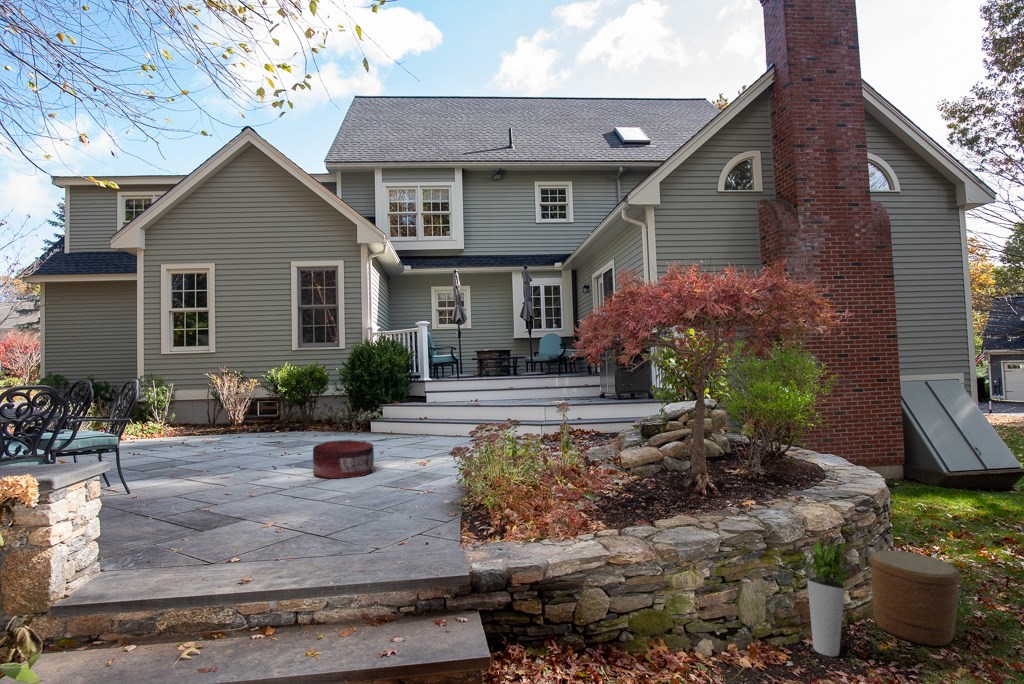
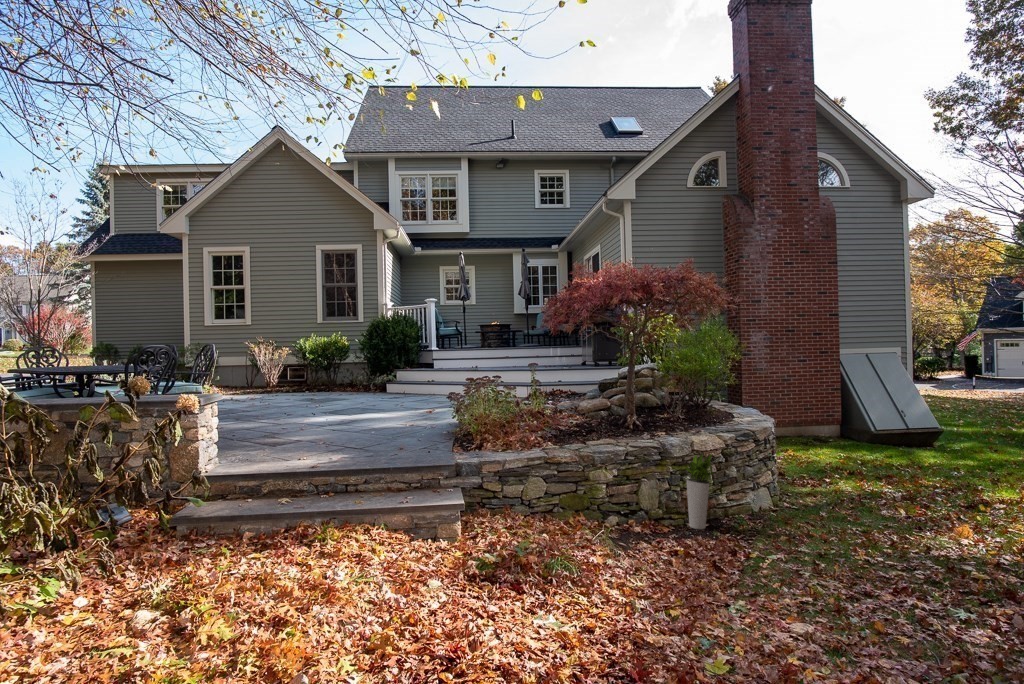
pouf: present [313,440,374,478] -> none [344,393,391,421]
woven basket: present [870,551,960,647] -> none [741,467,797,527]

